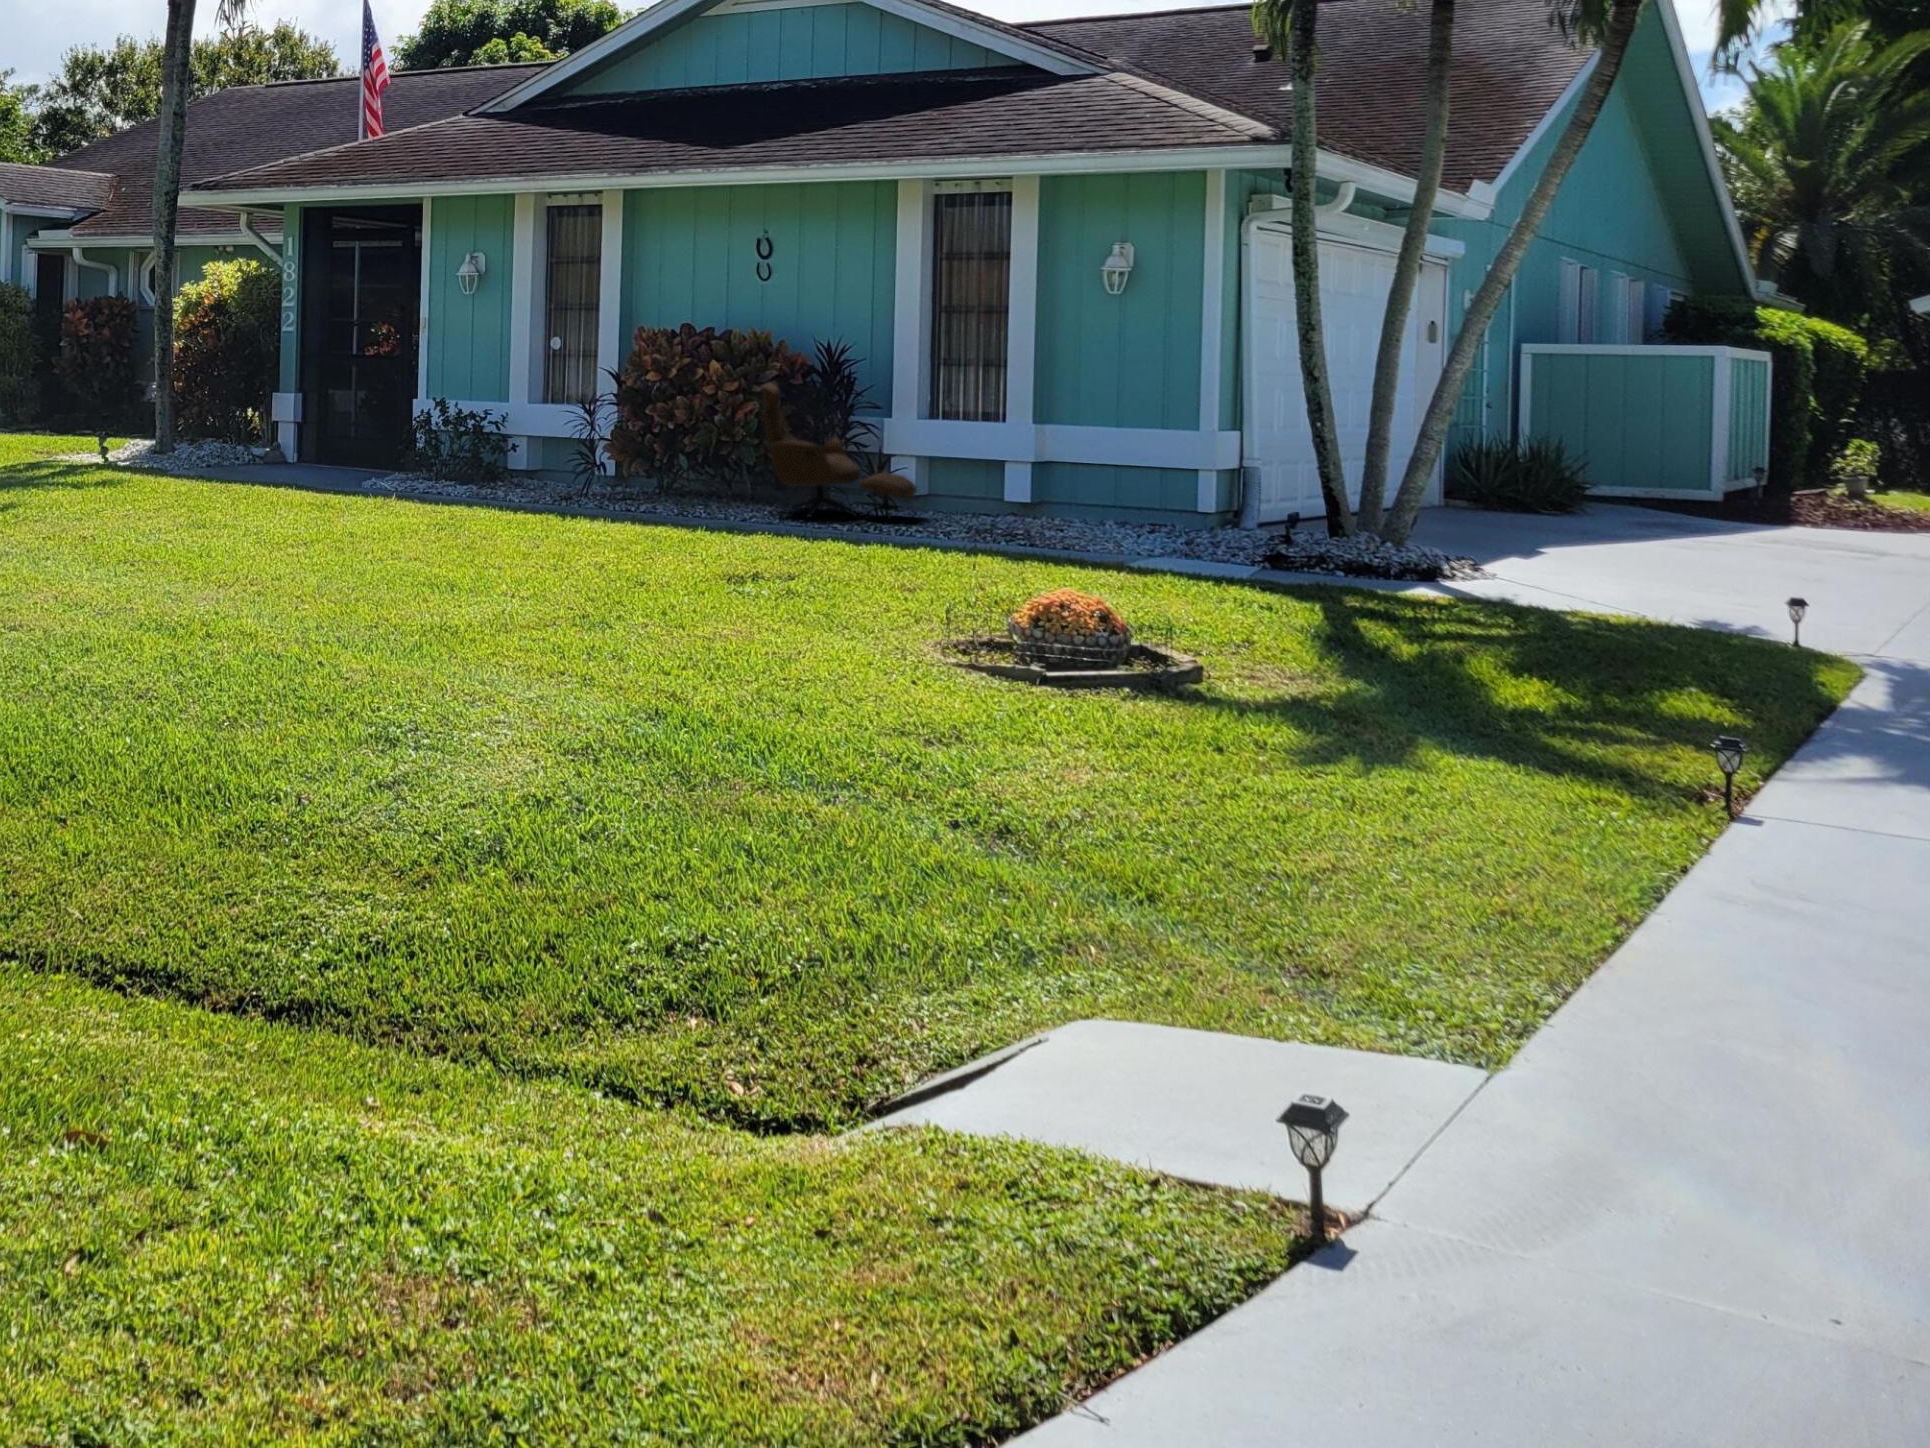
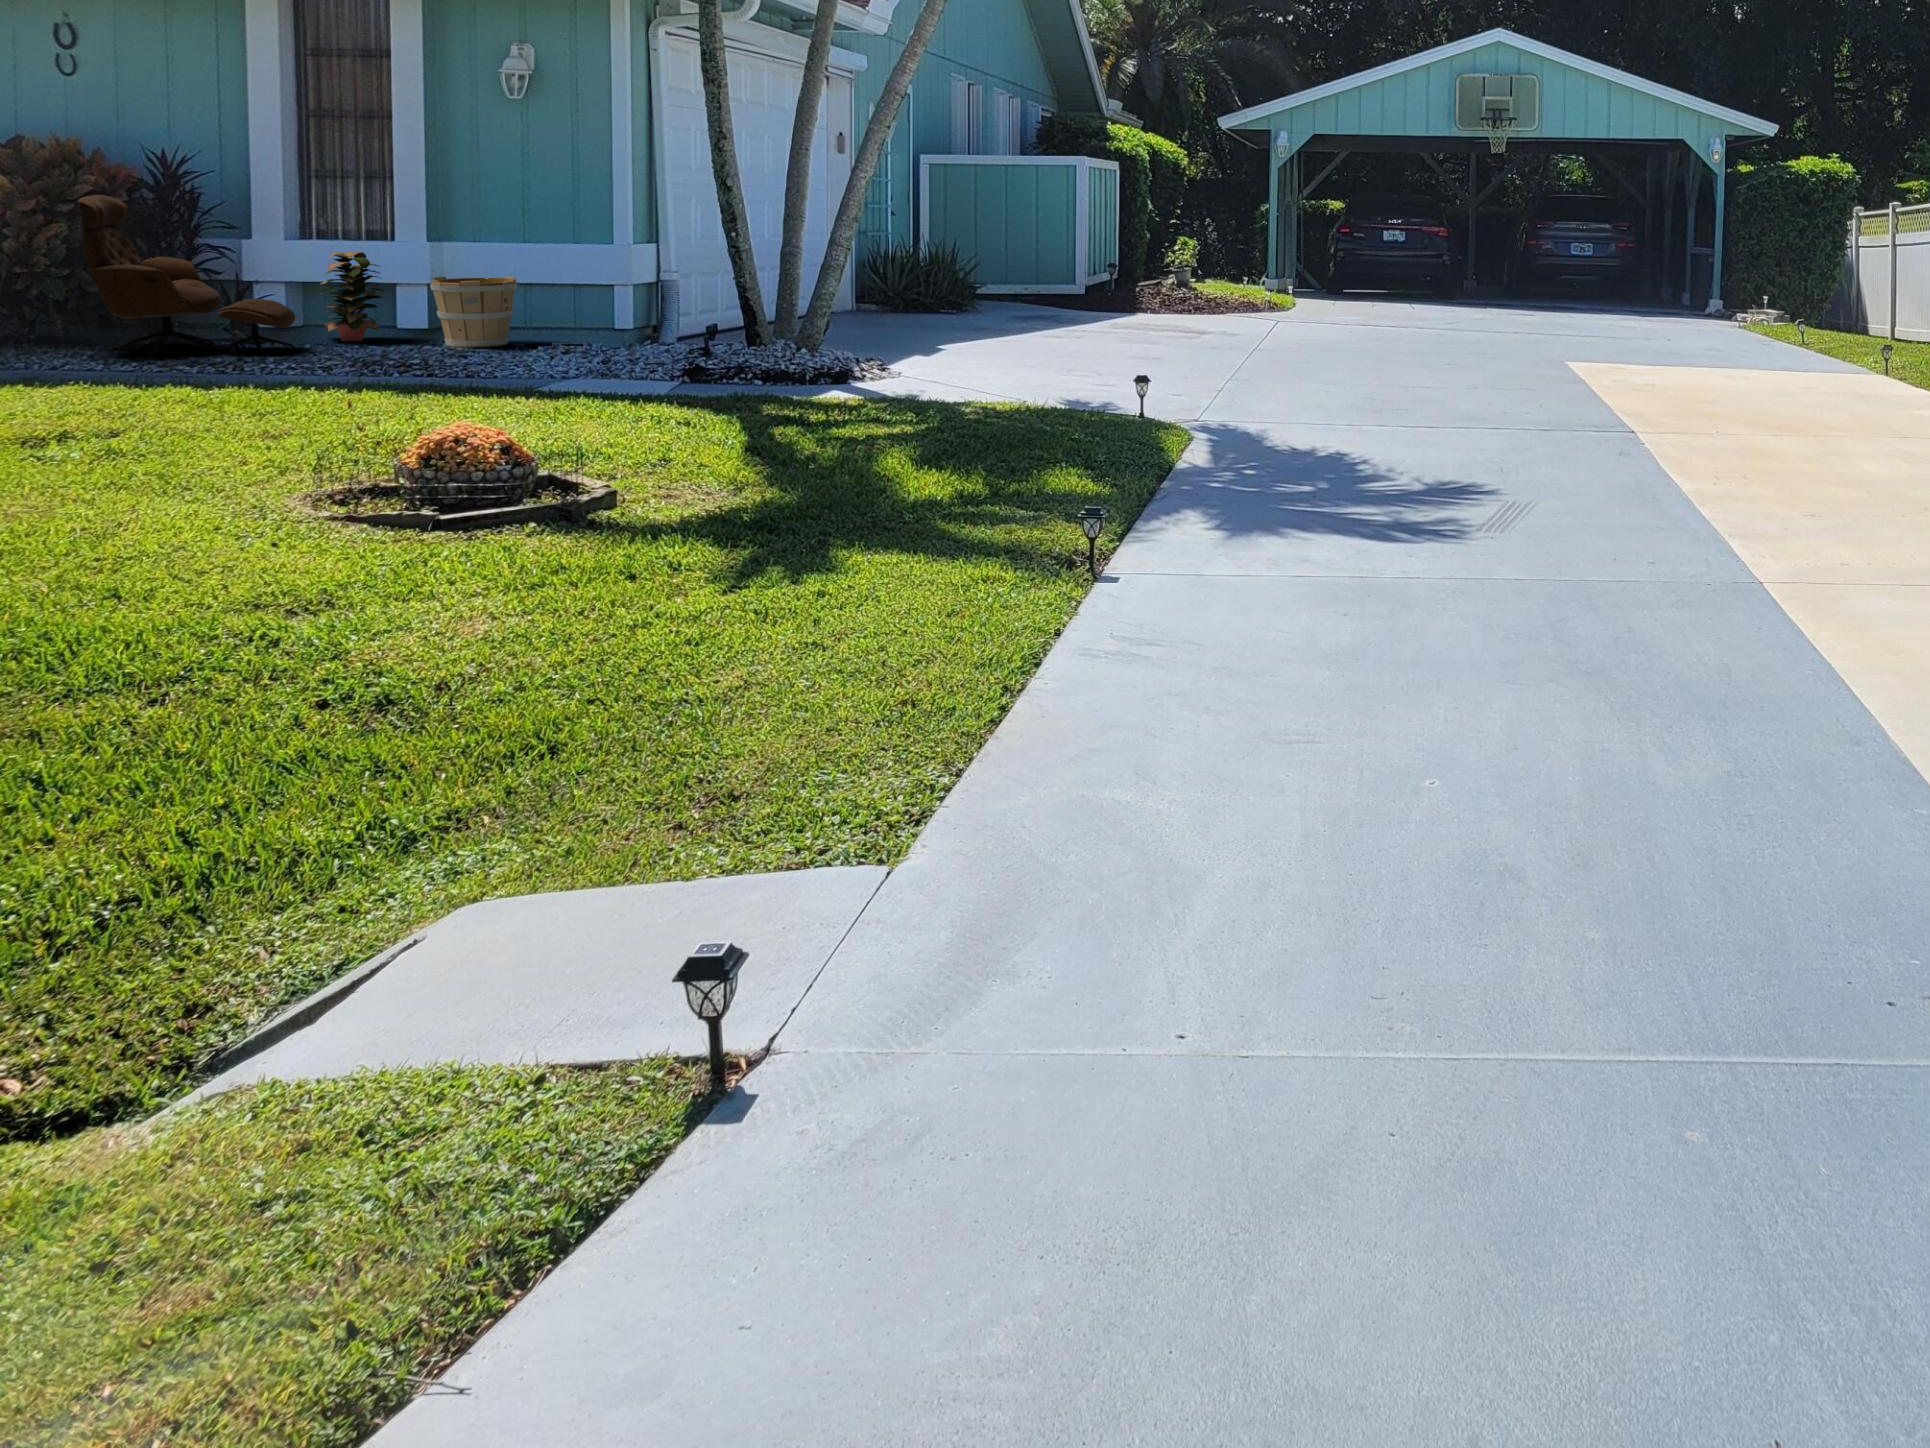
decorative plant: none [933,433,992,514] -> present [320,252,385,341]
wooden bucket: none [1028,458,1105,525] -> present [430,276,518,348]

